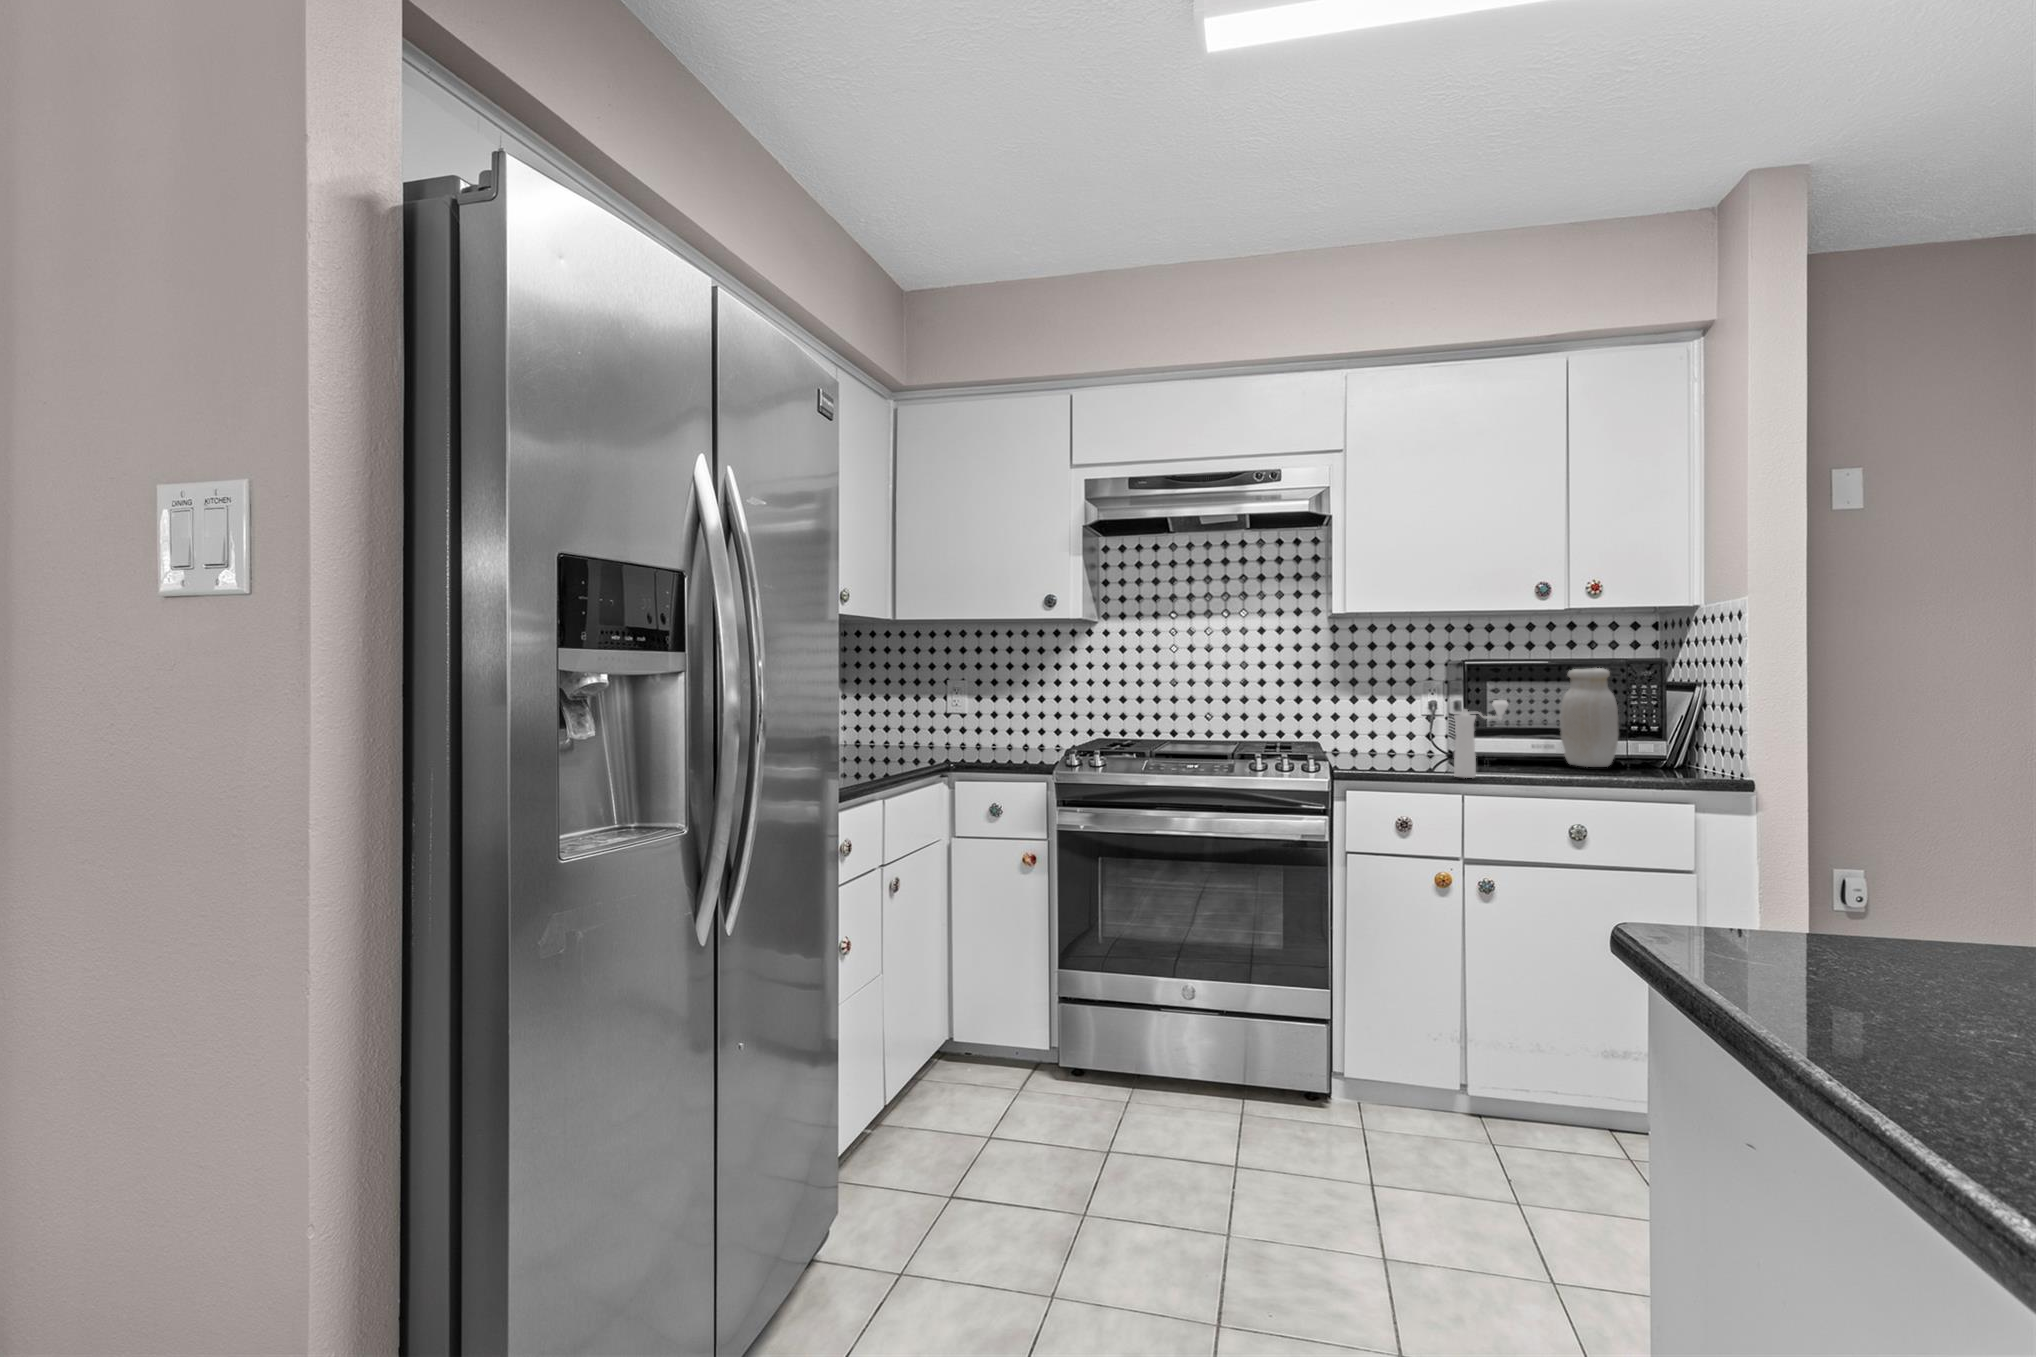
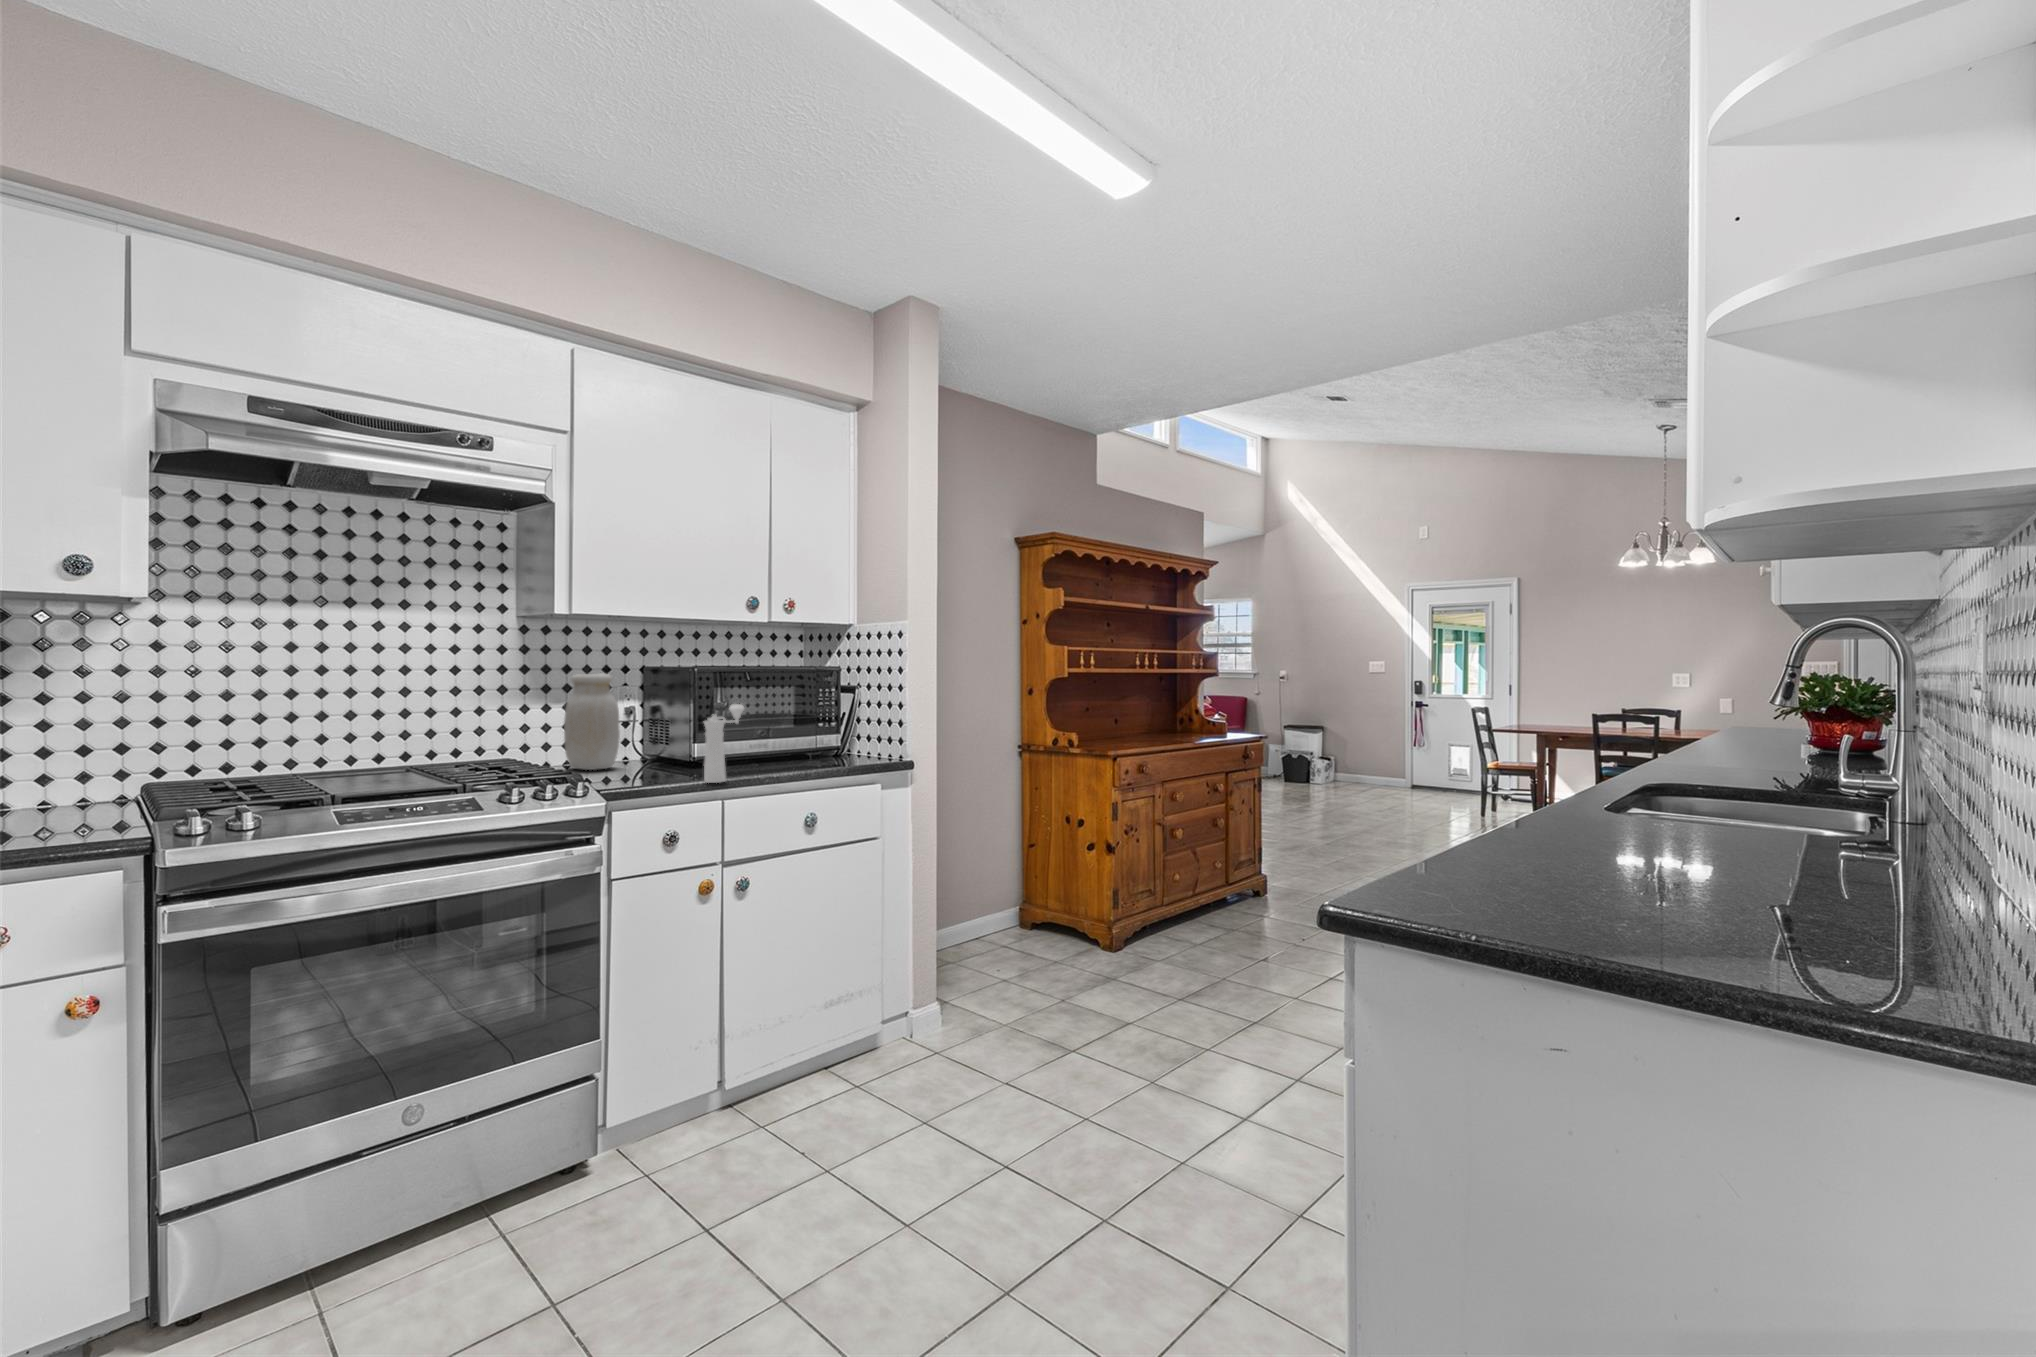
jar: present [1560,668,1619,767] -> present [564,673,620,770]

